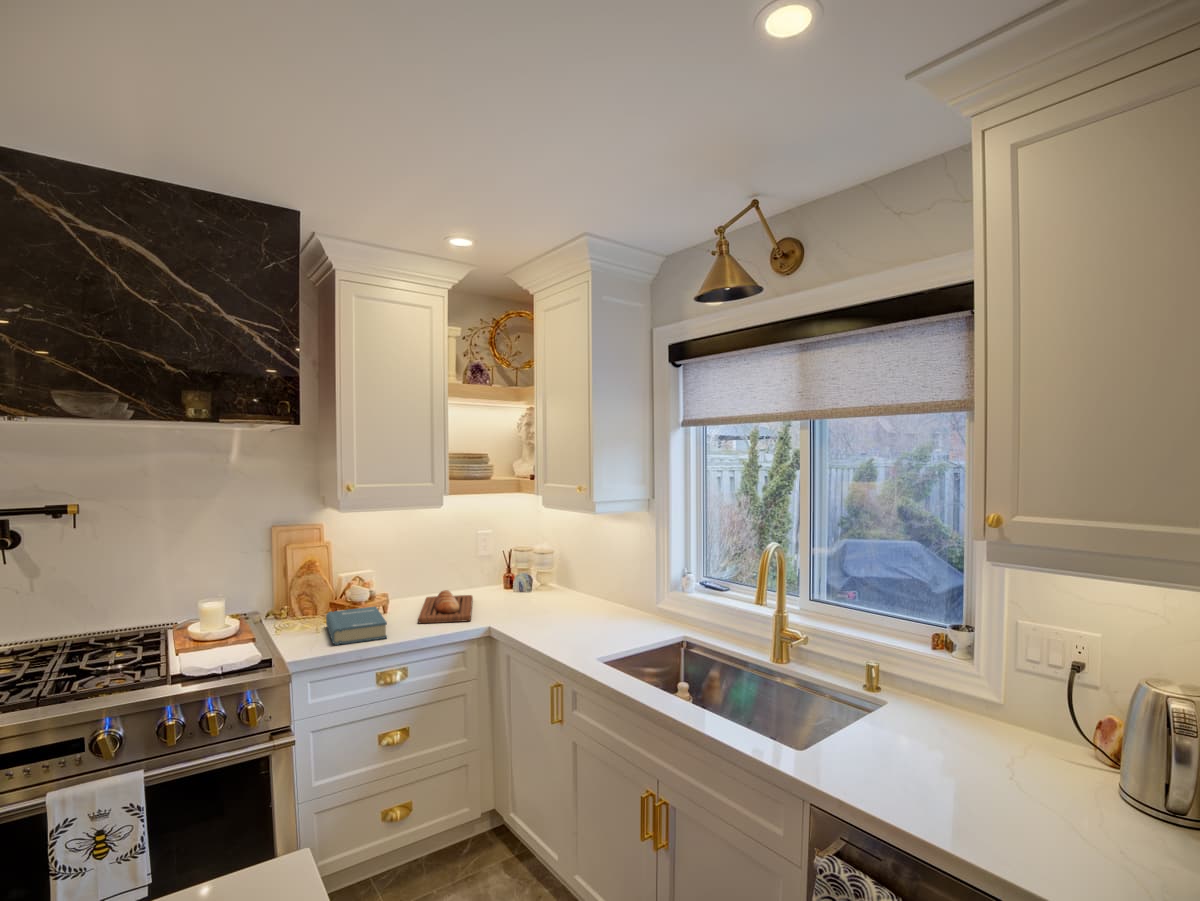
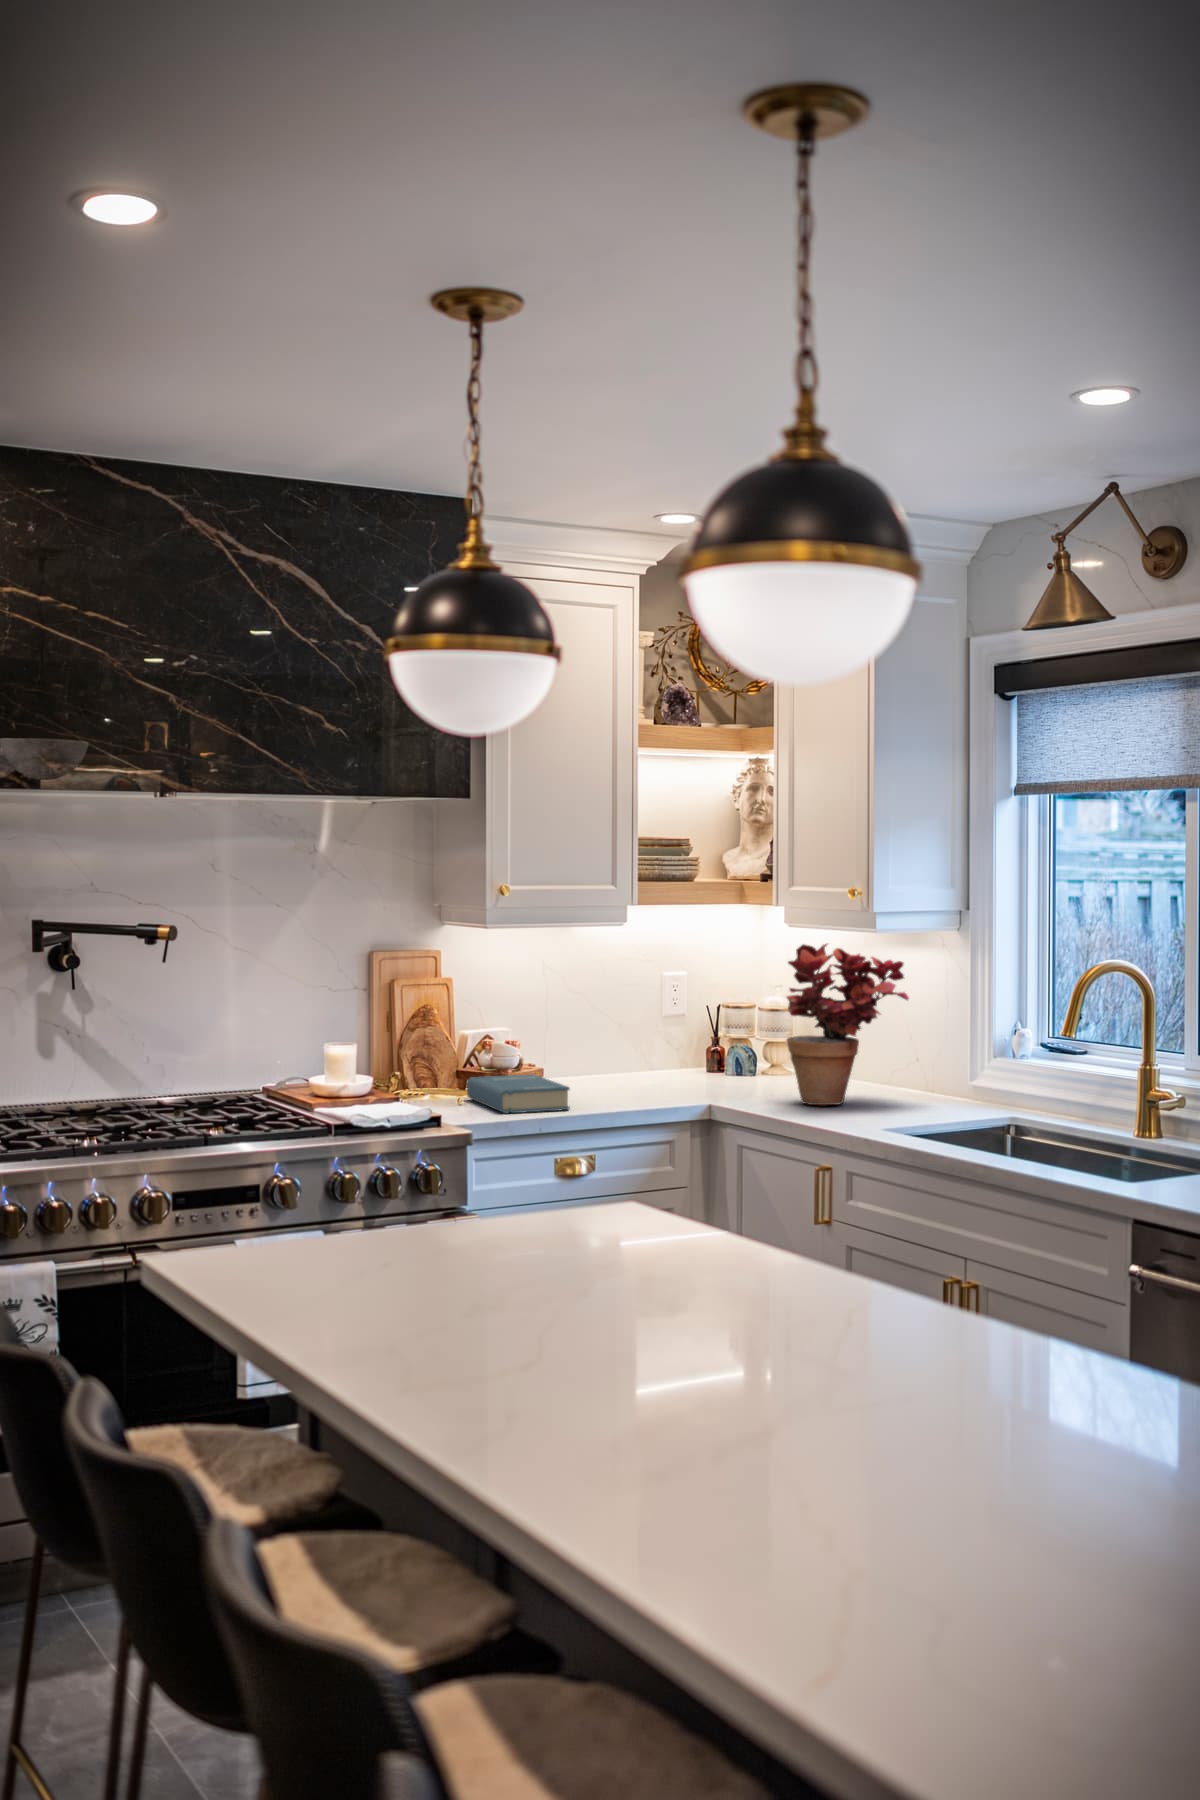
potted plant: none [536,518,617,625] -> present [787,944,909,1105]
bread loaf: present [418,590,473,623] -> none [590,1062,679,1100]

